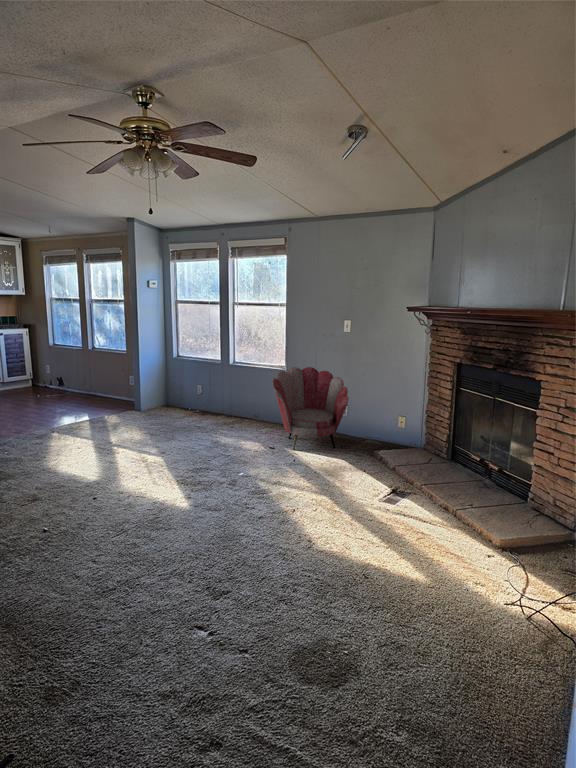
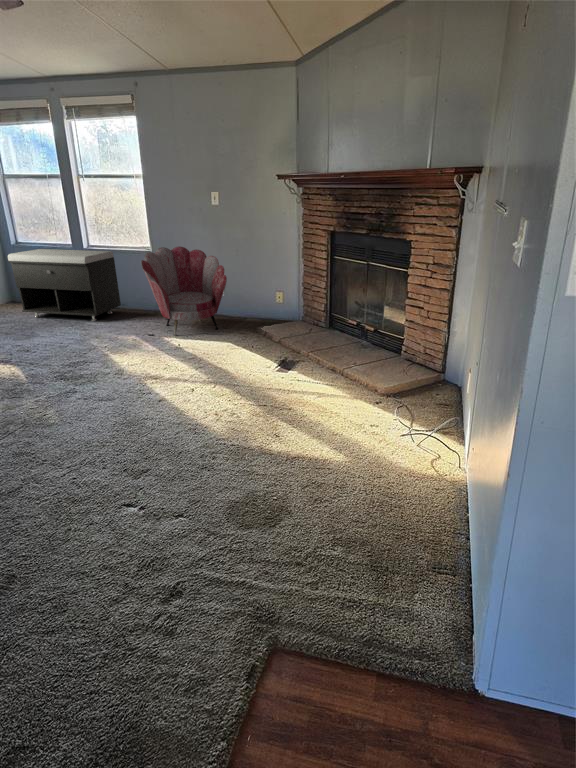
storage bench: none [171,362,253,427] -> present [8,249,121,321]

